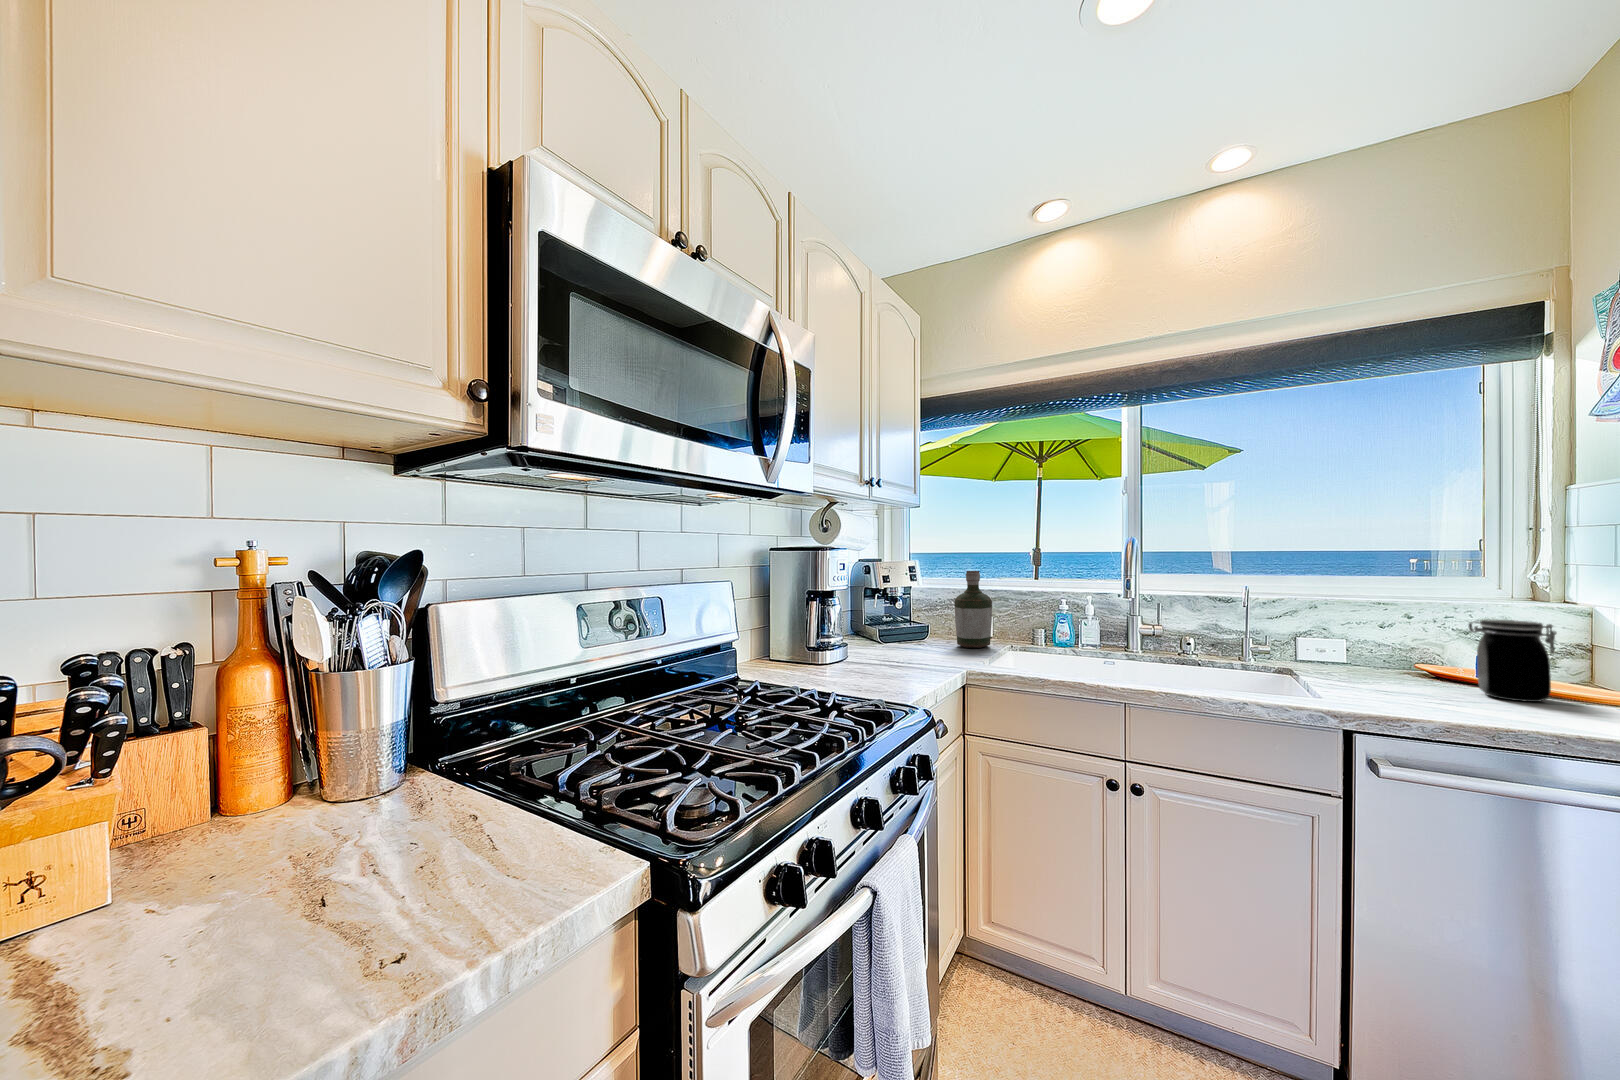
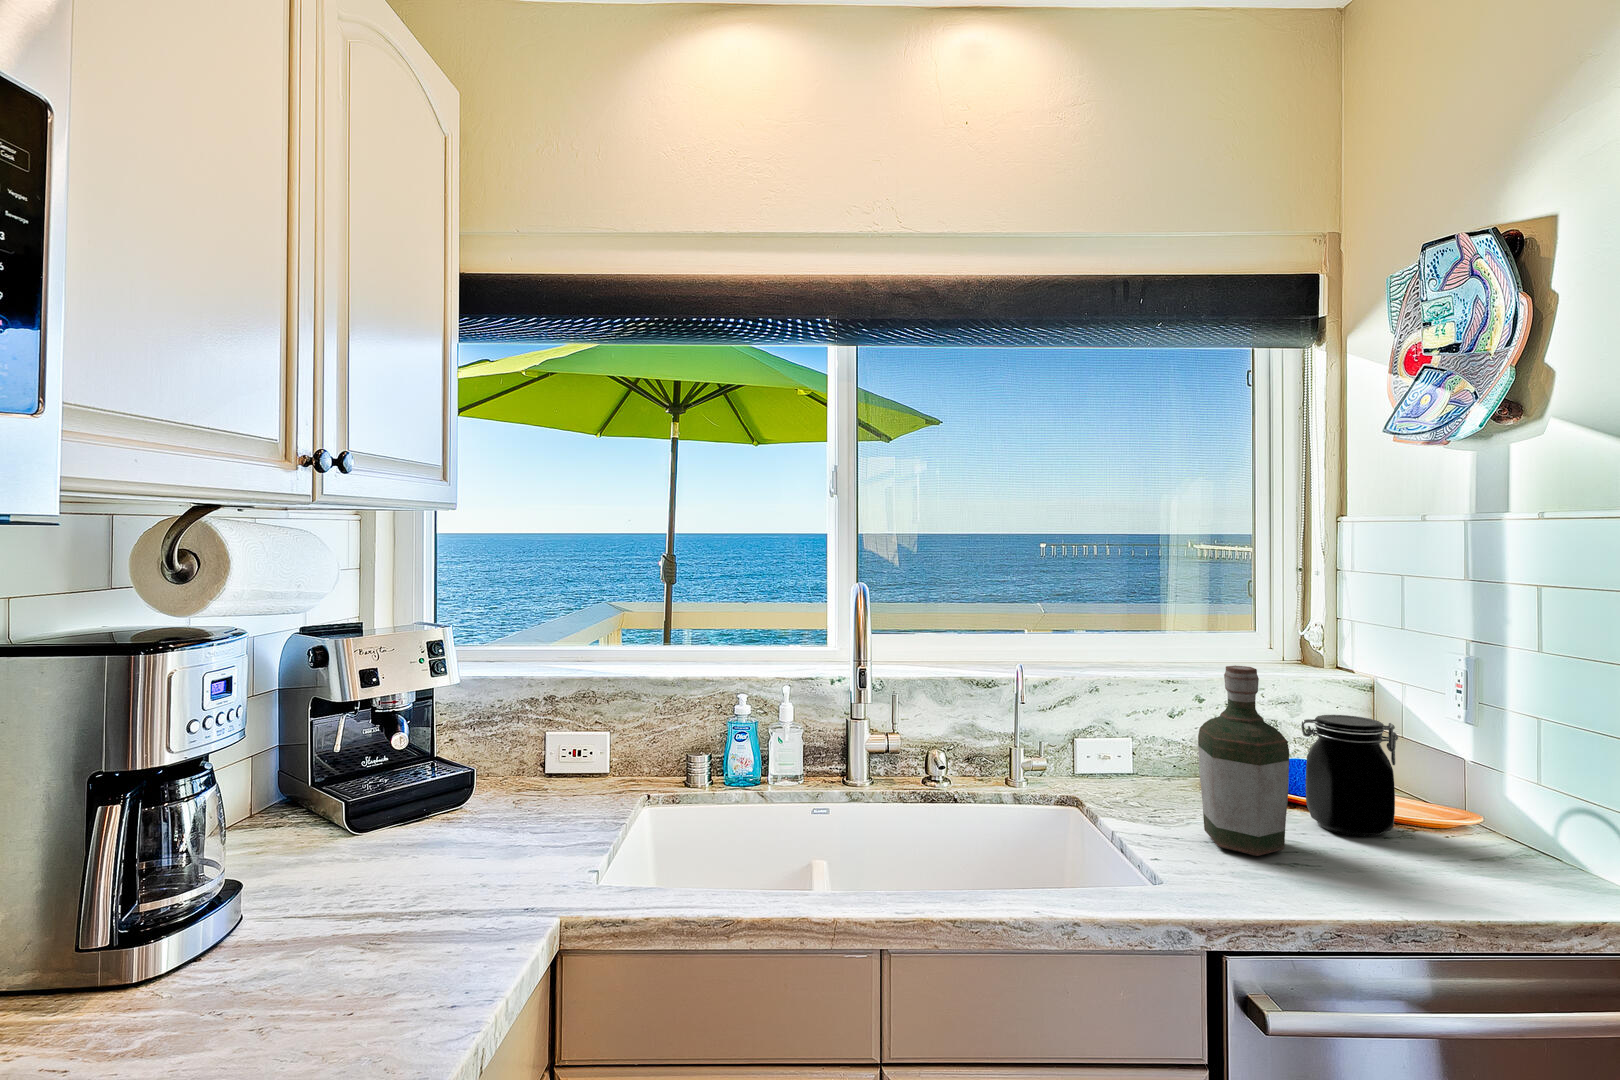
bottle: present [955,571,992,648] -> present [1198,665,1289,856]

